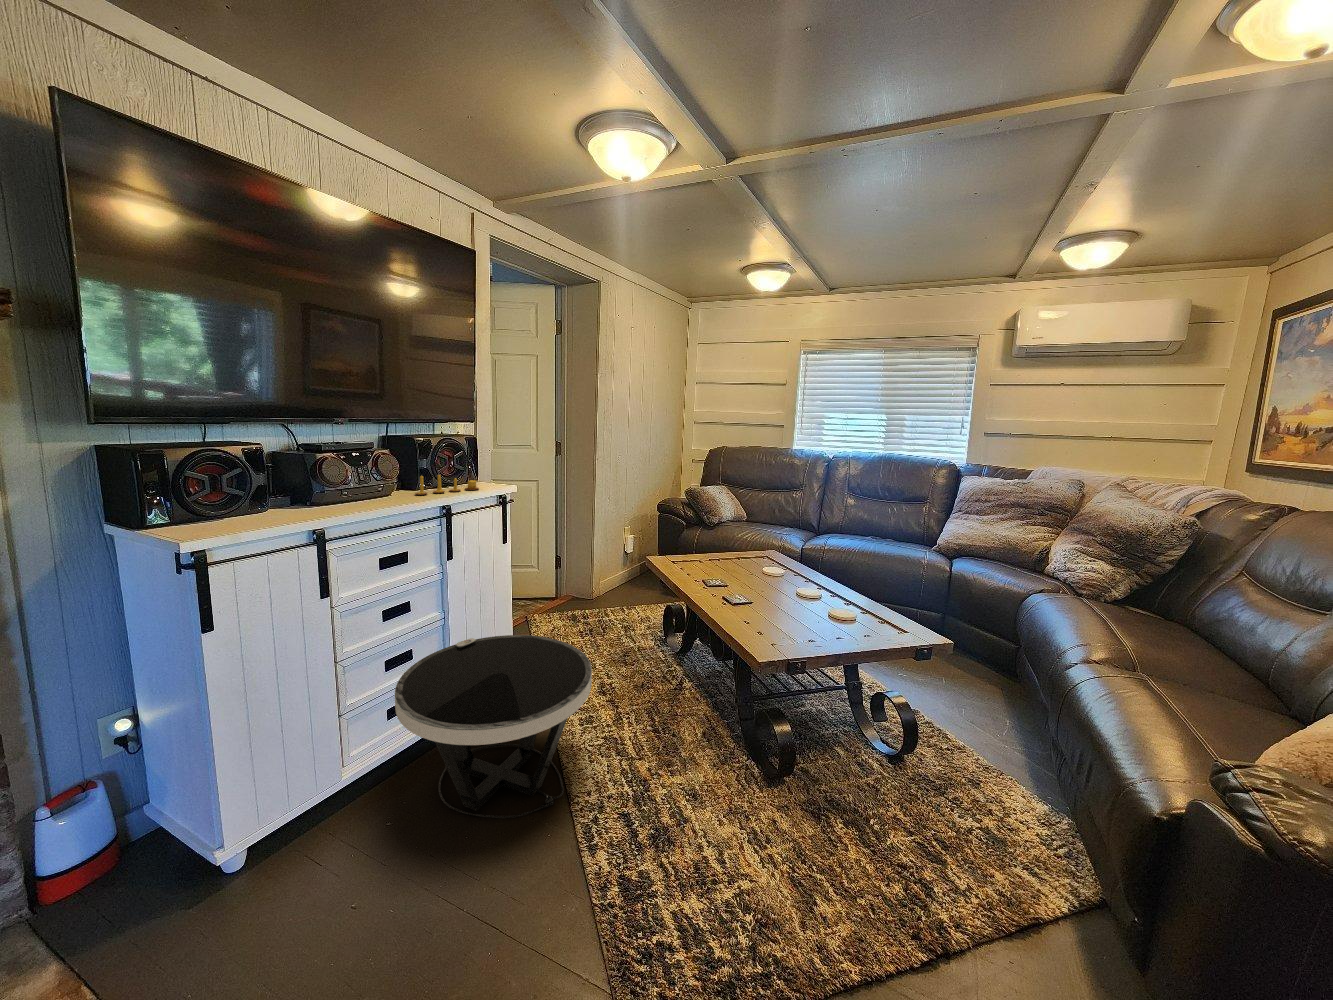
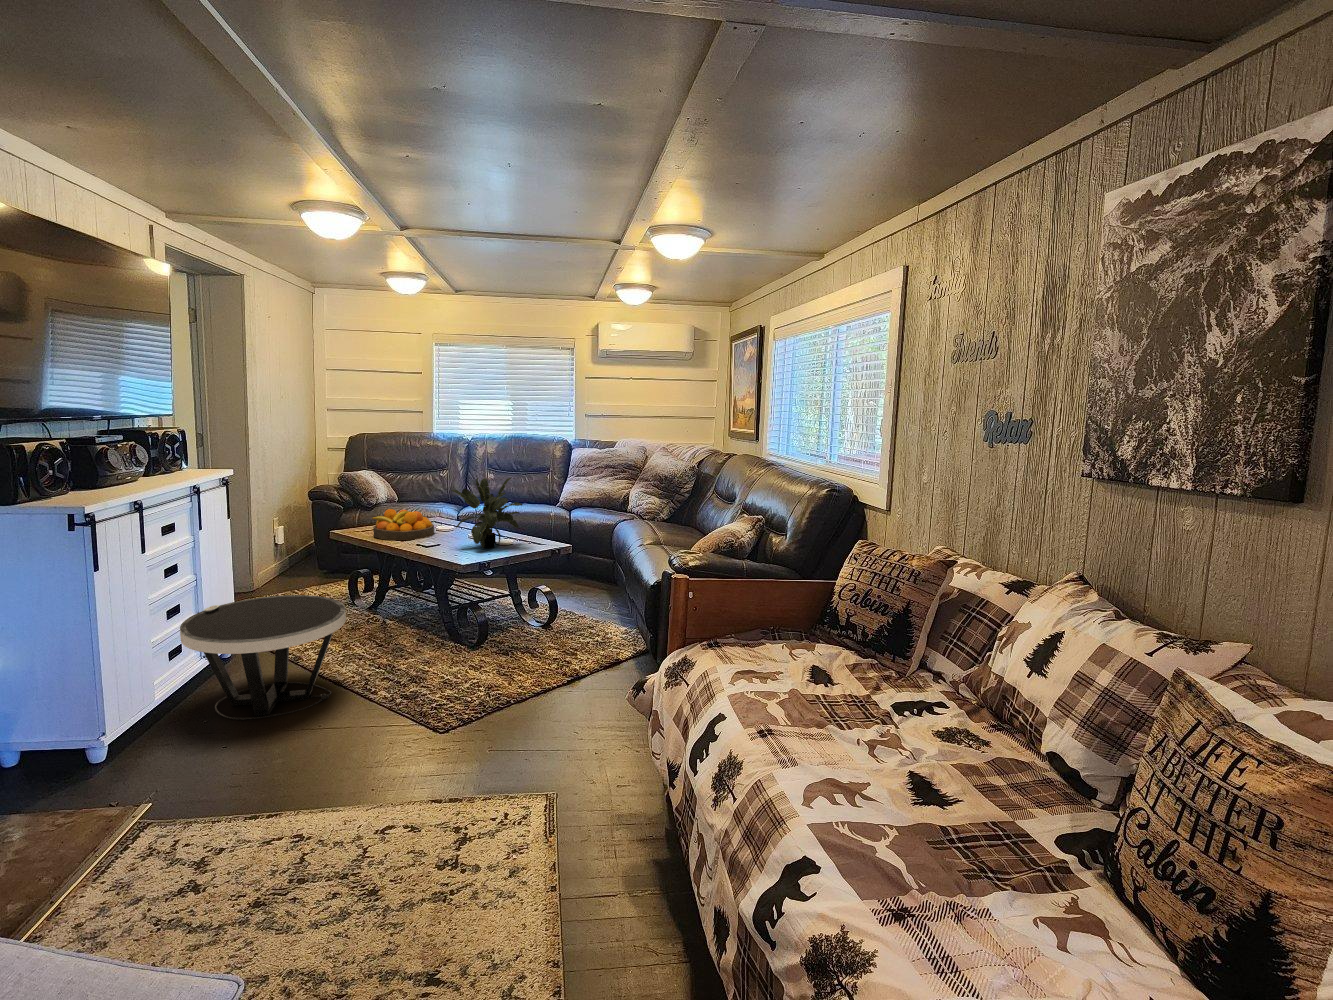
candle: present [415,475,479,495] -> none [141,468,192,488]
potted plant: none [770,511,872,615] -> present [451,478,522,548]
fruit bowl: none [690,535,759,578] -> present [372,509,434,540]

